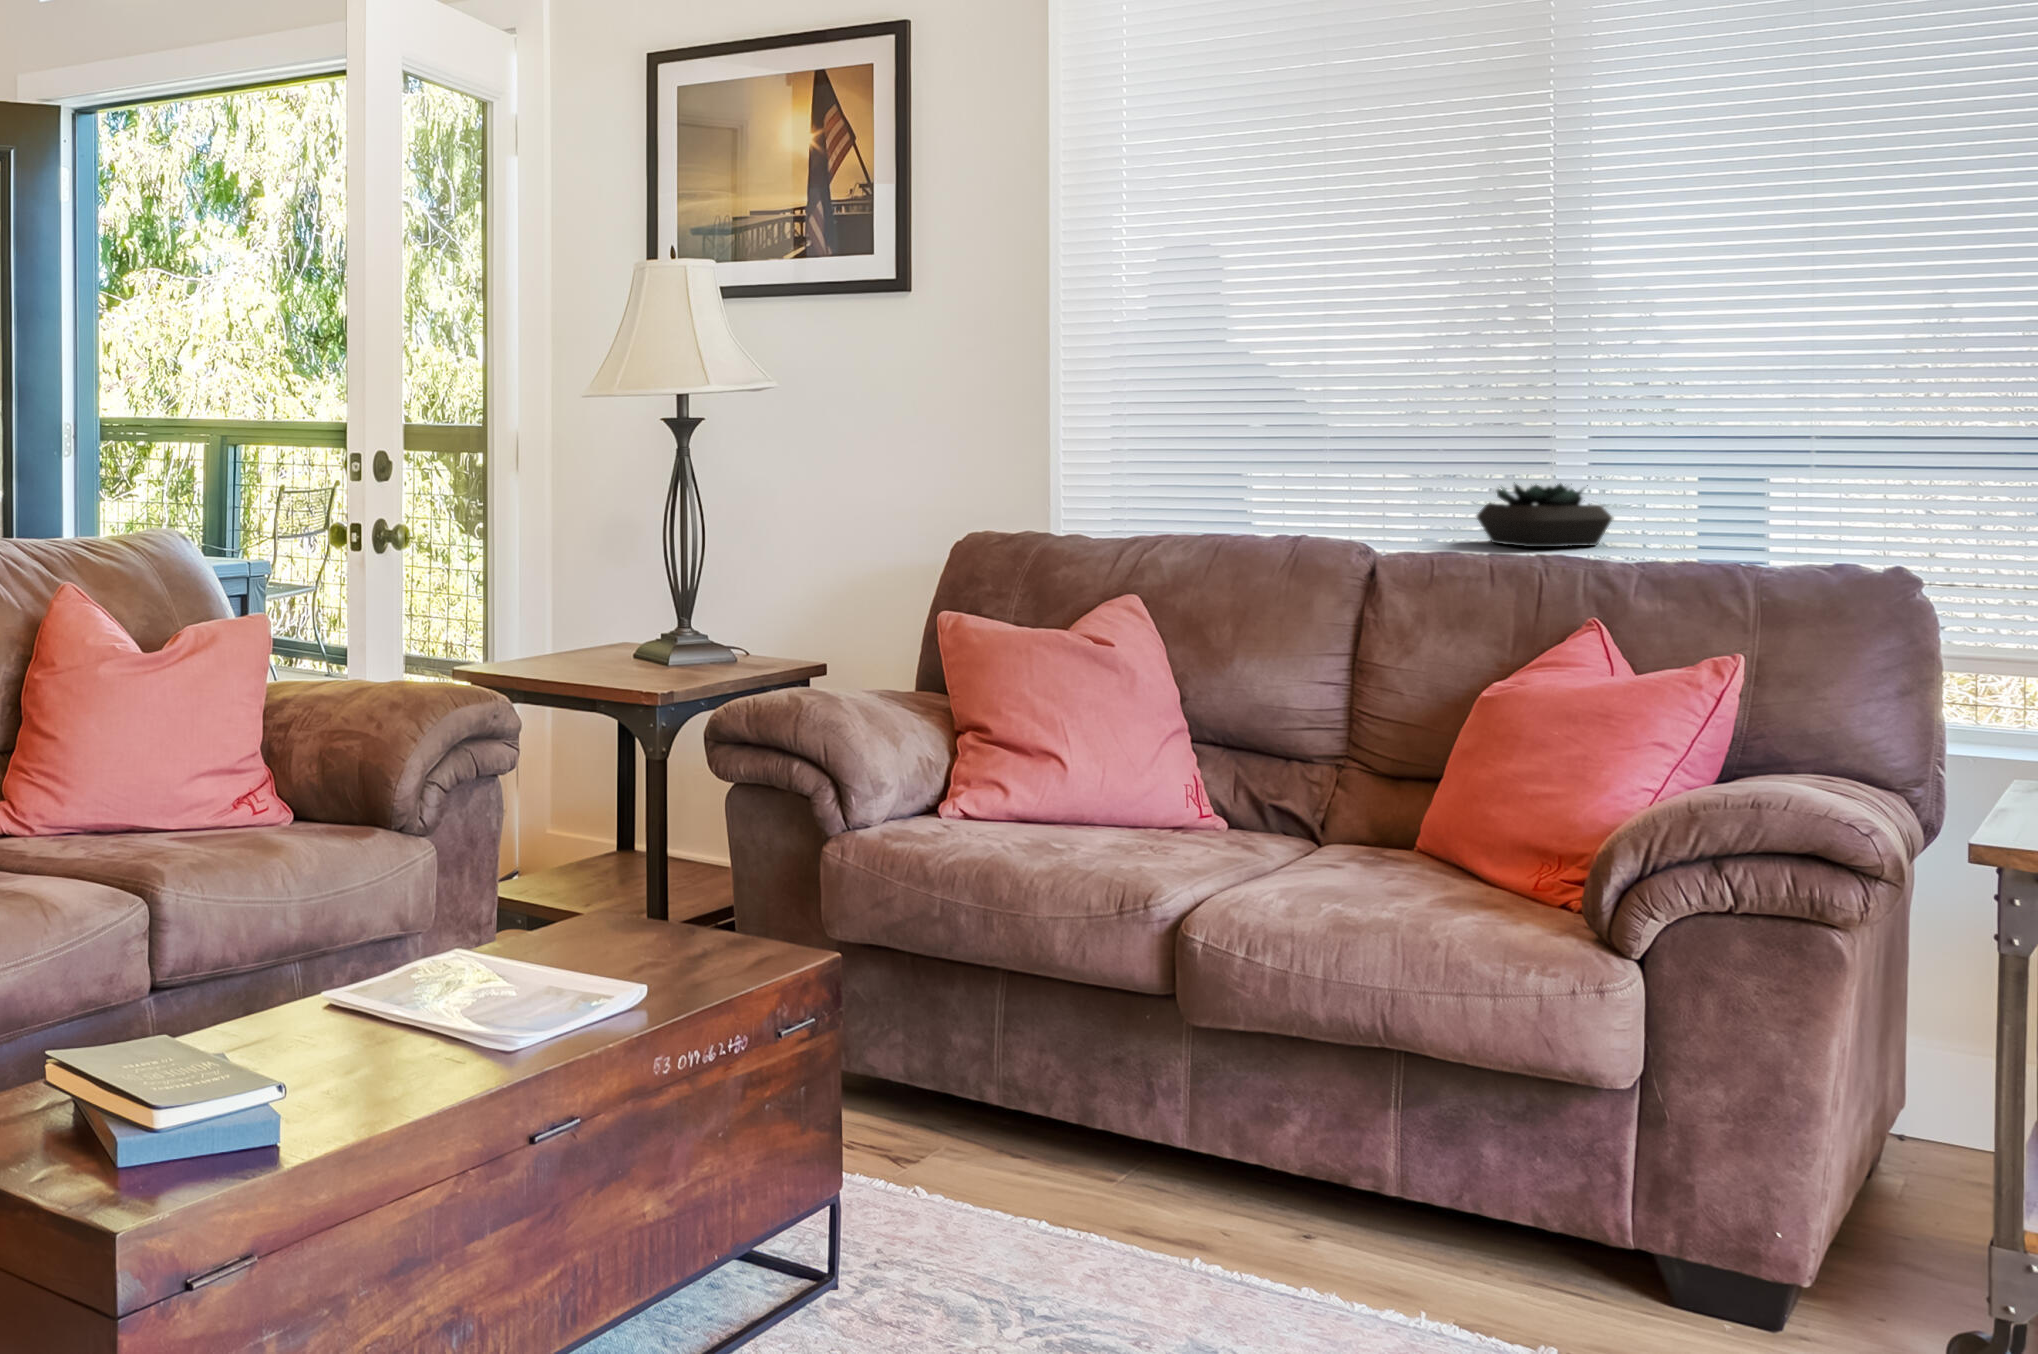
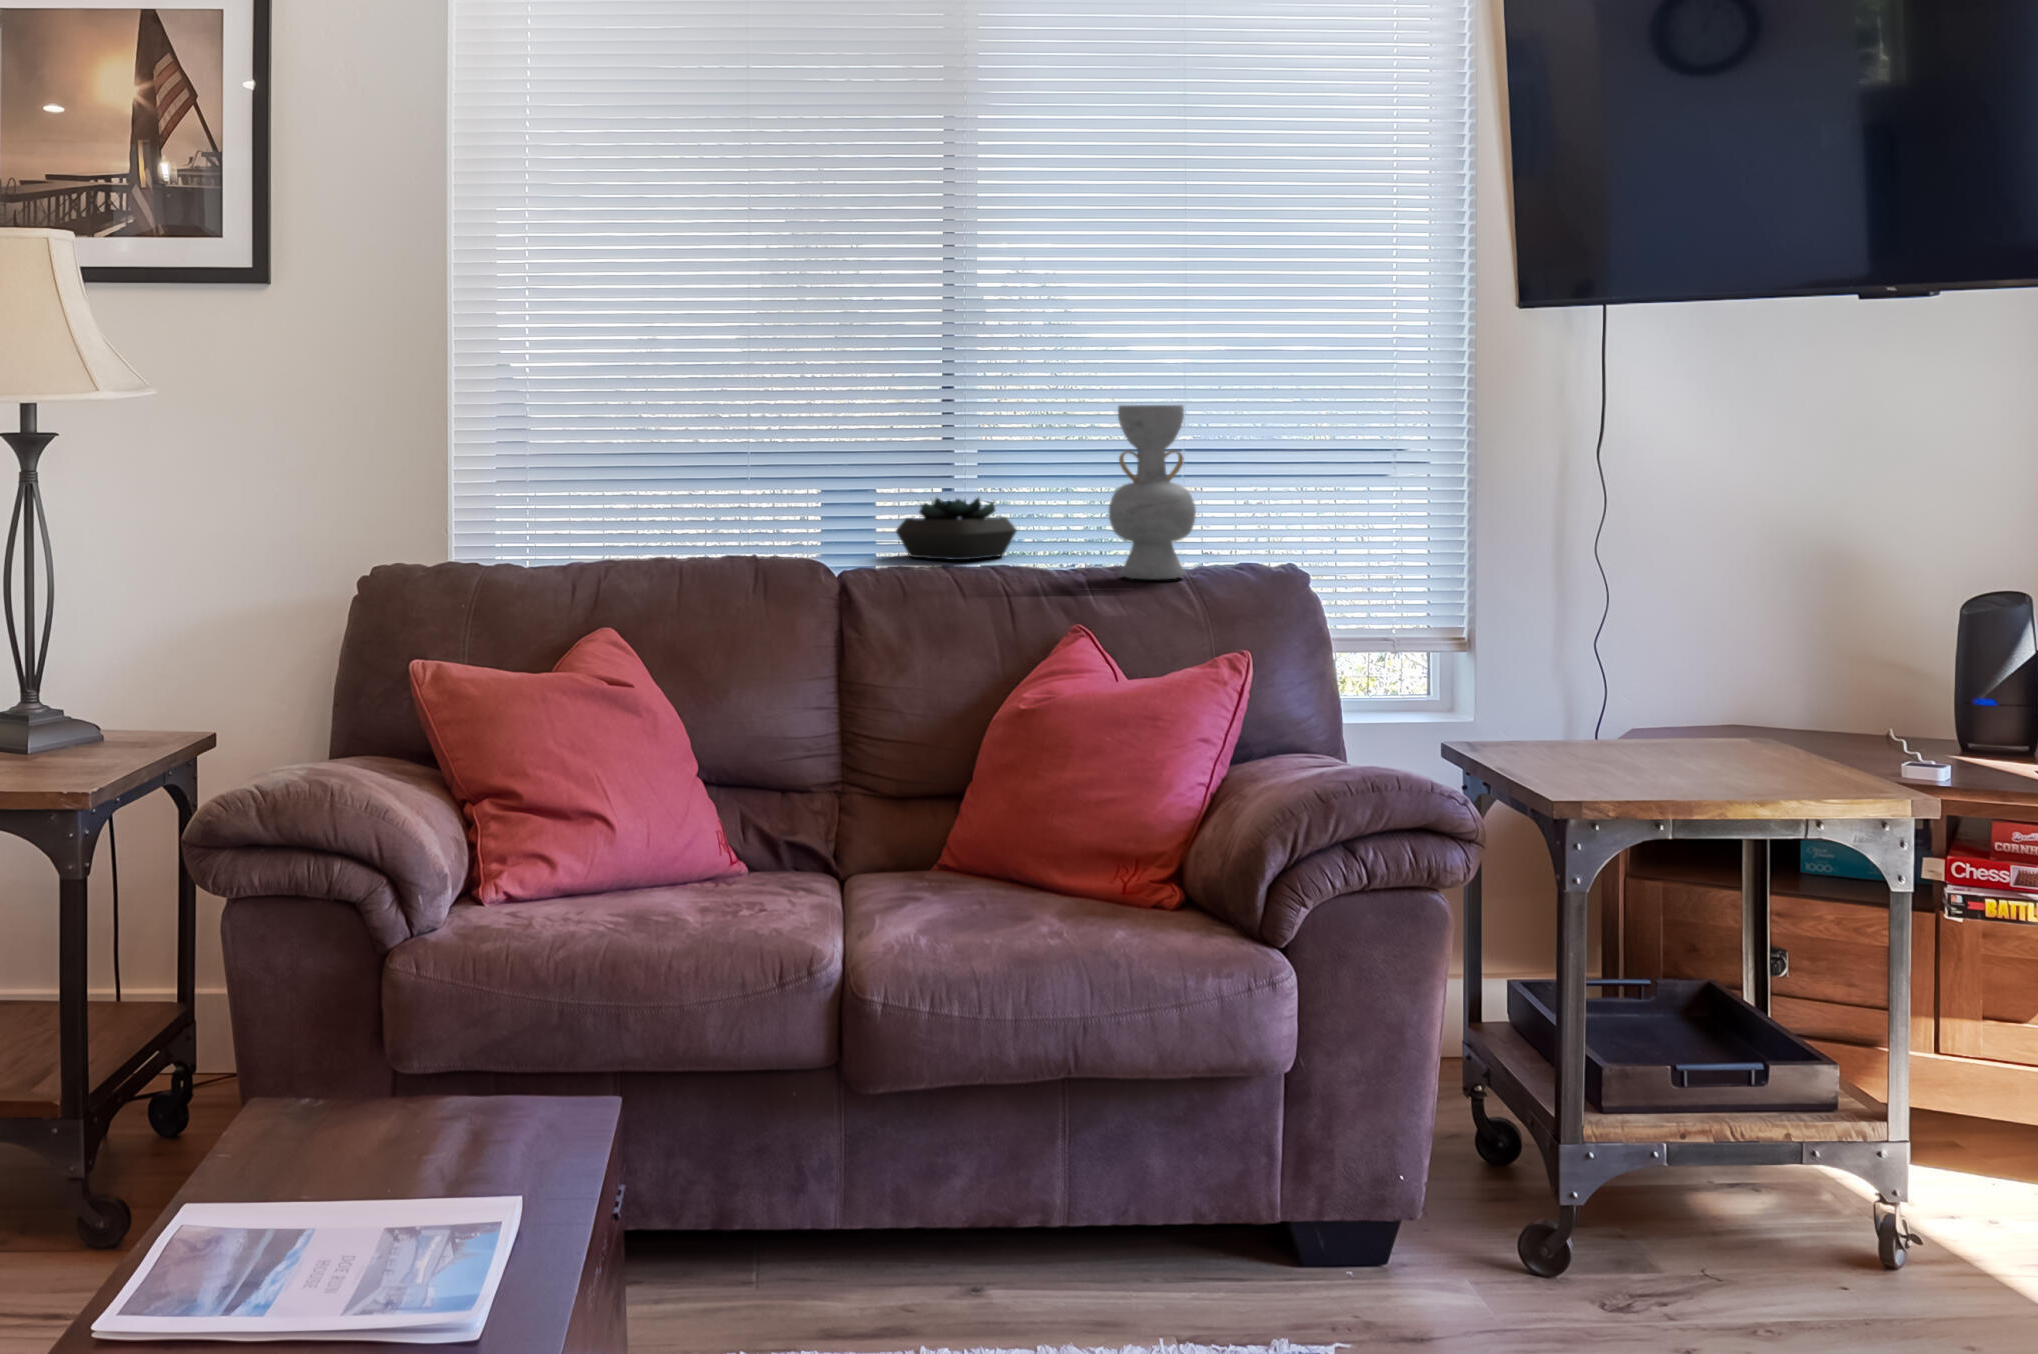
decorative vase: none [1640,389,1745,576] -> present [1109,405,1196,580]

